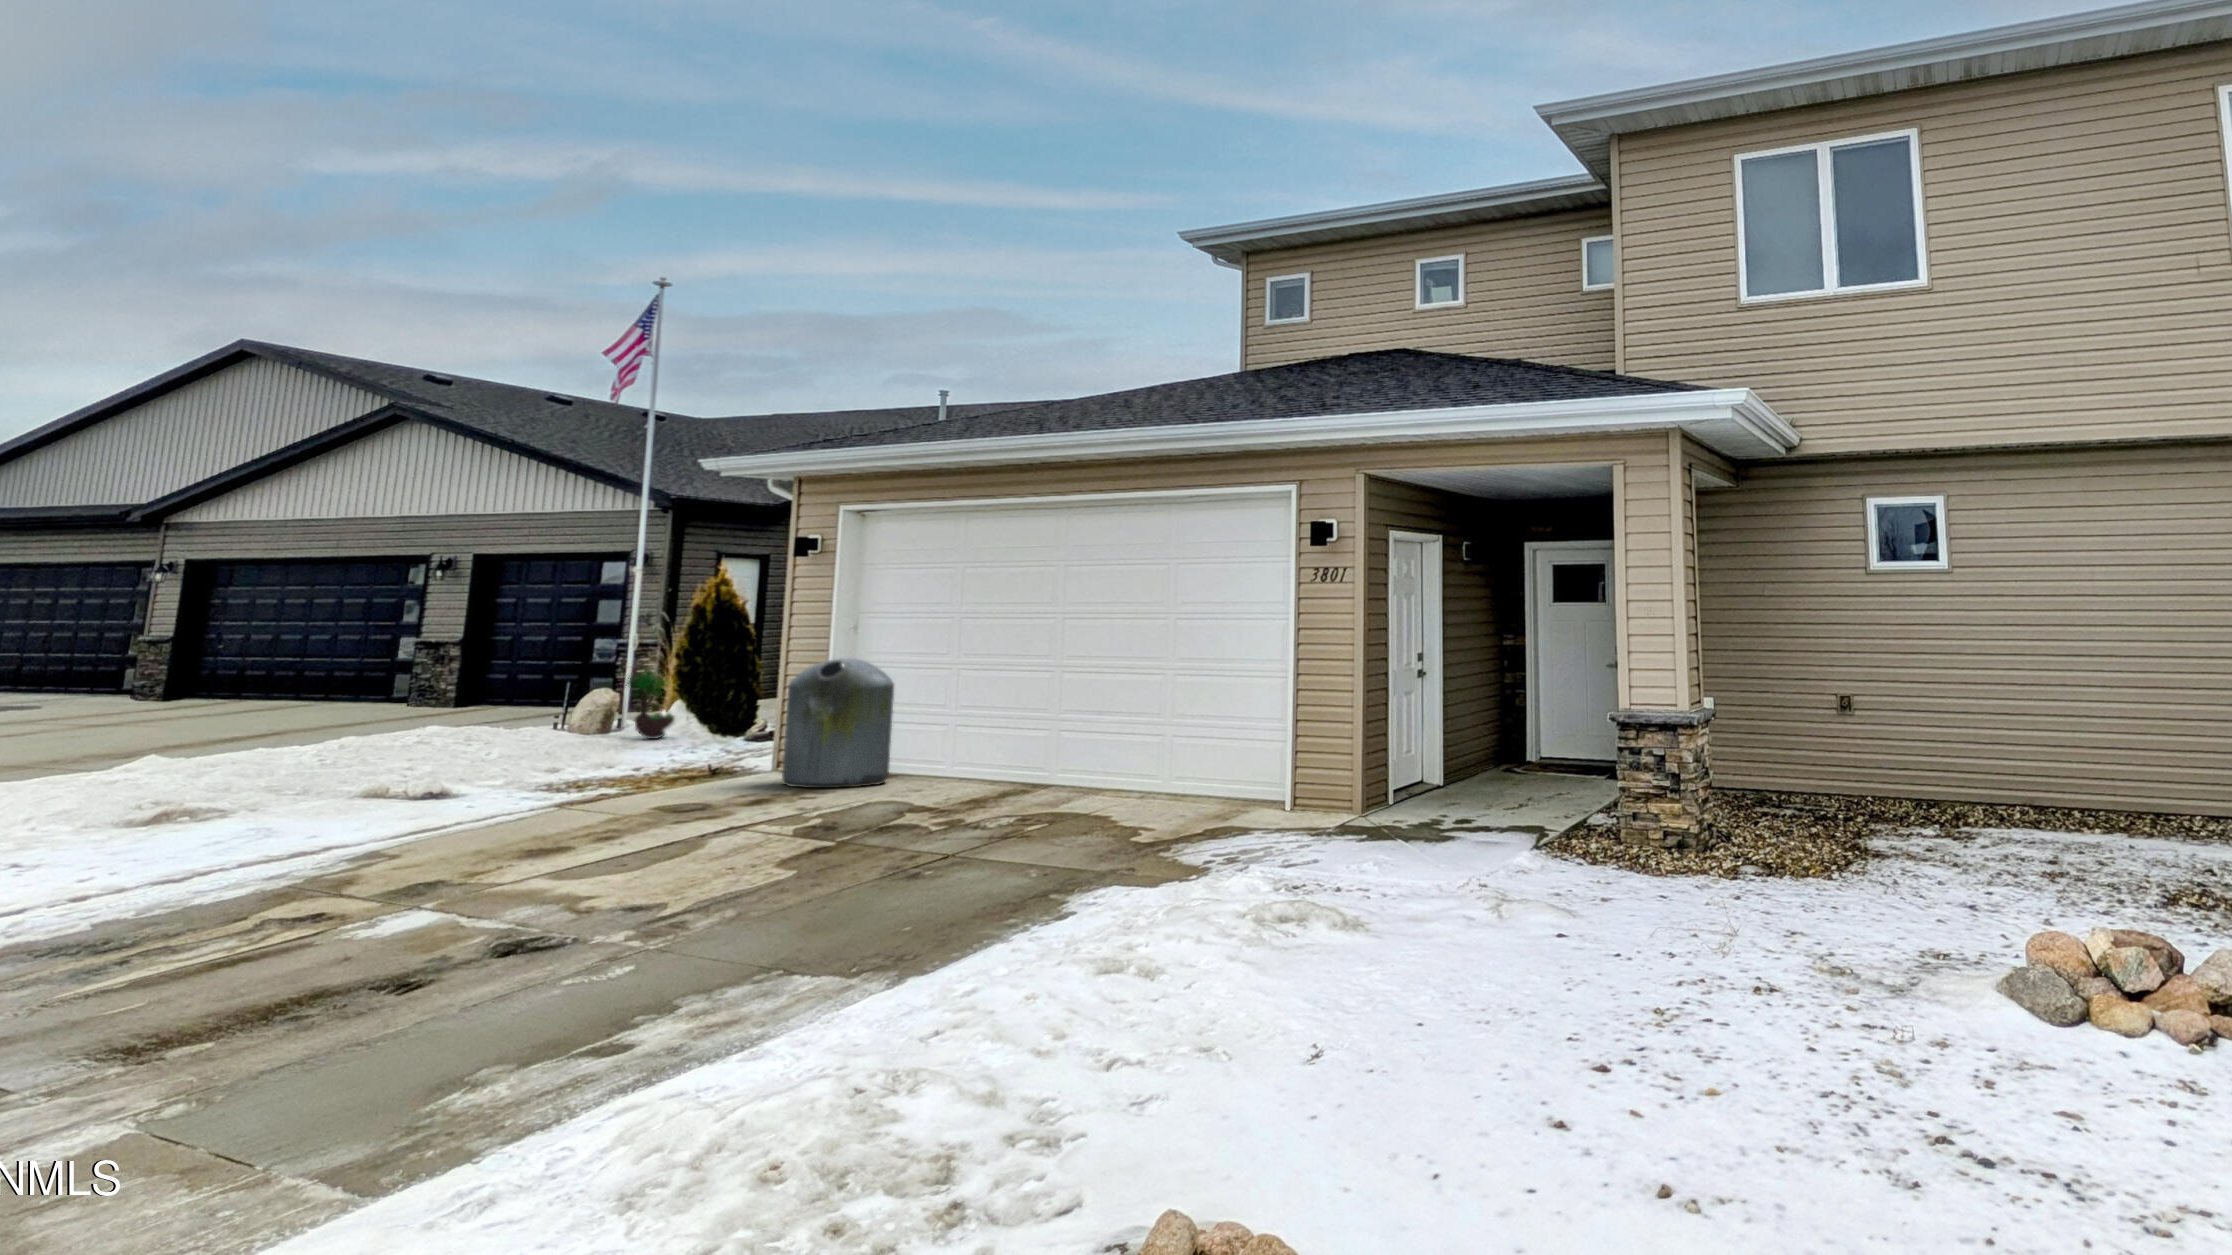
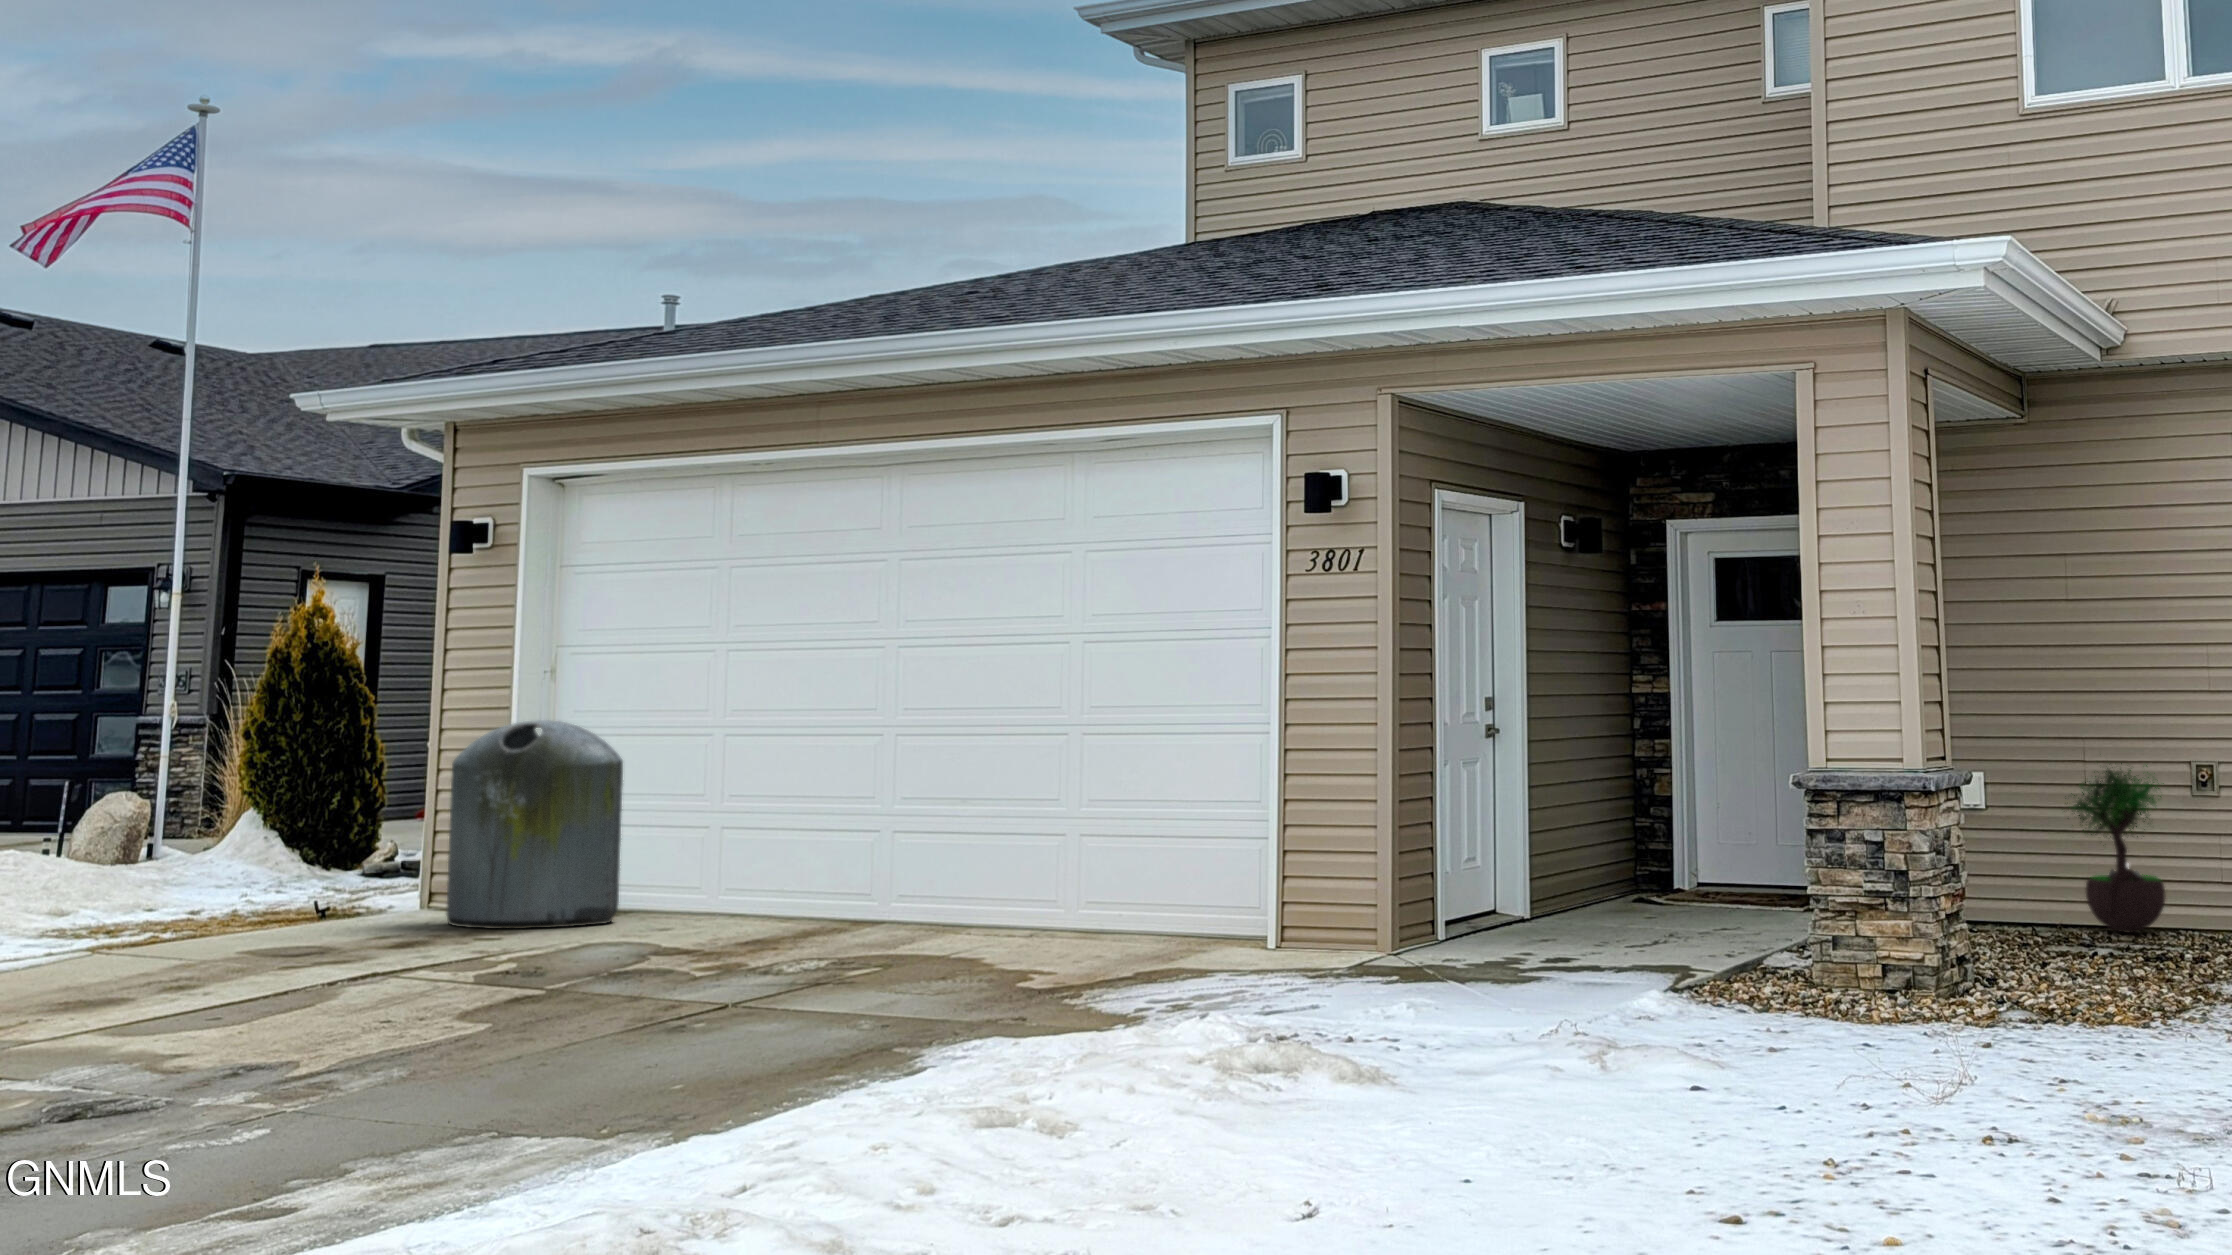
potted tree: present [626,668,674,739] -> present [2065,763,2166,932]

